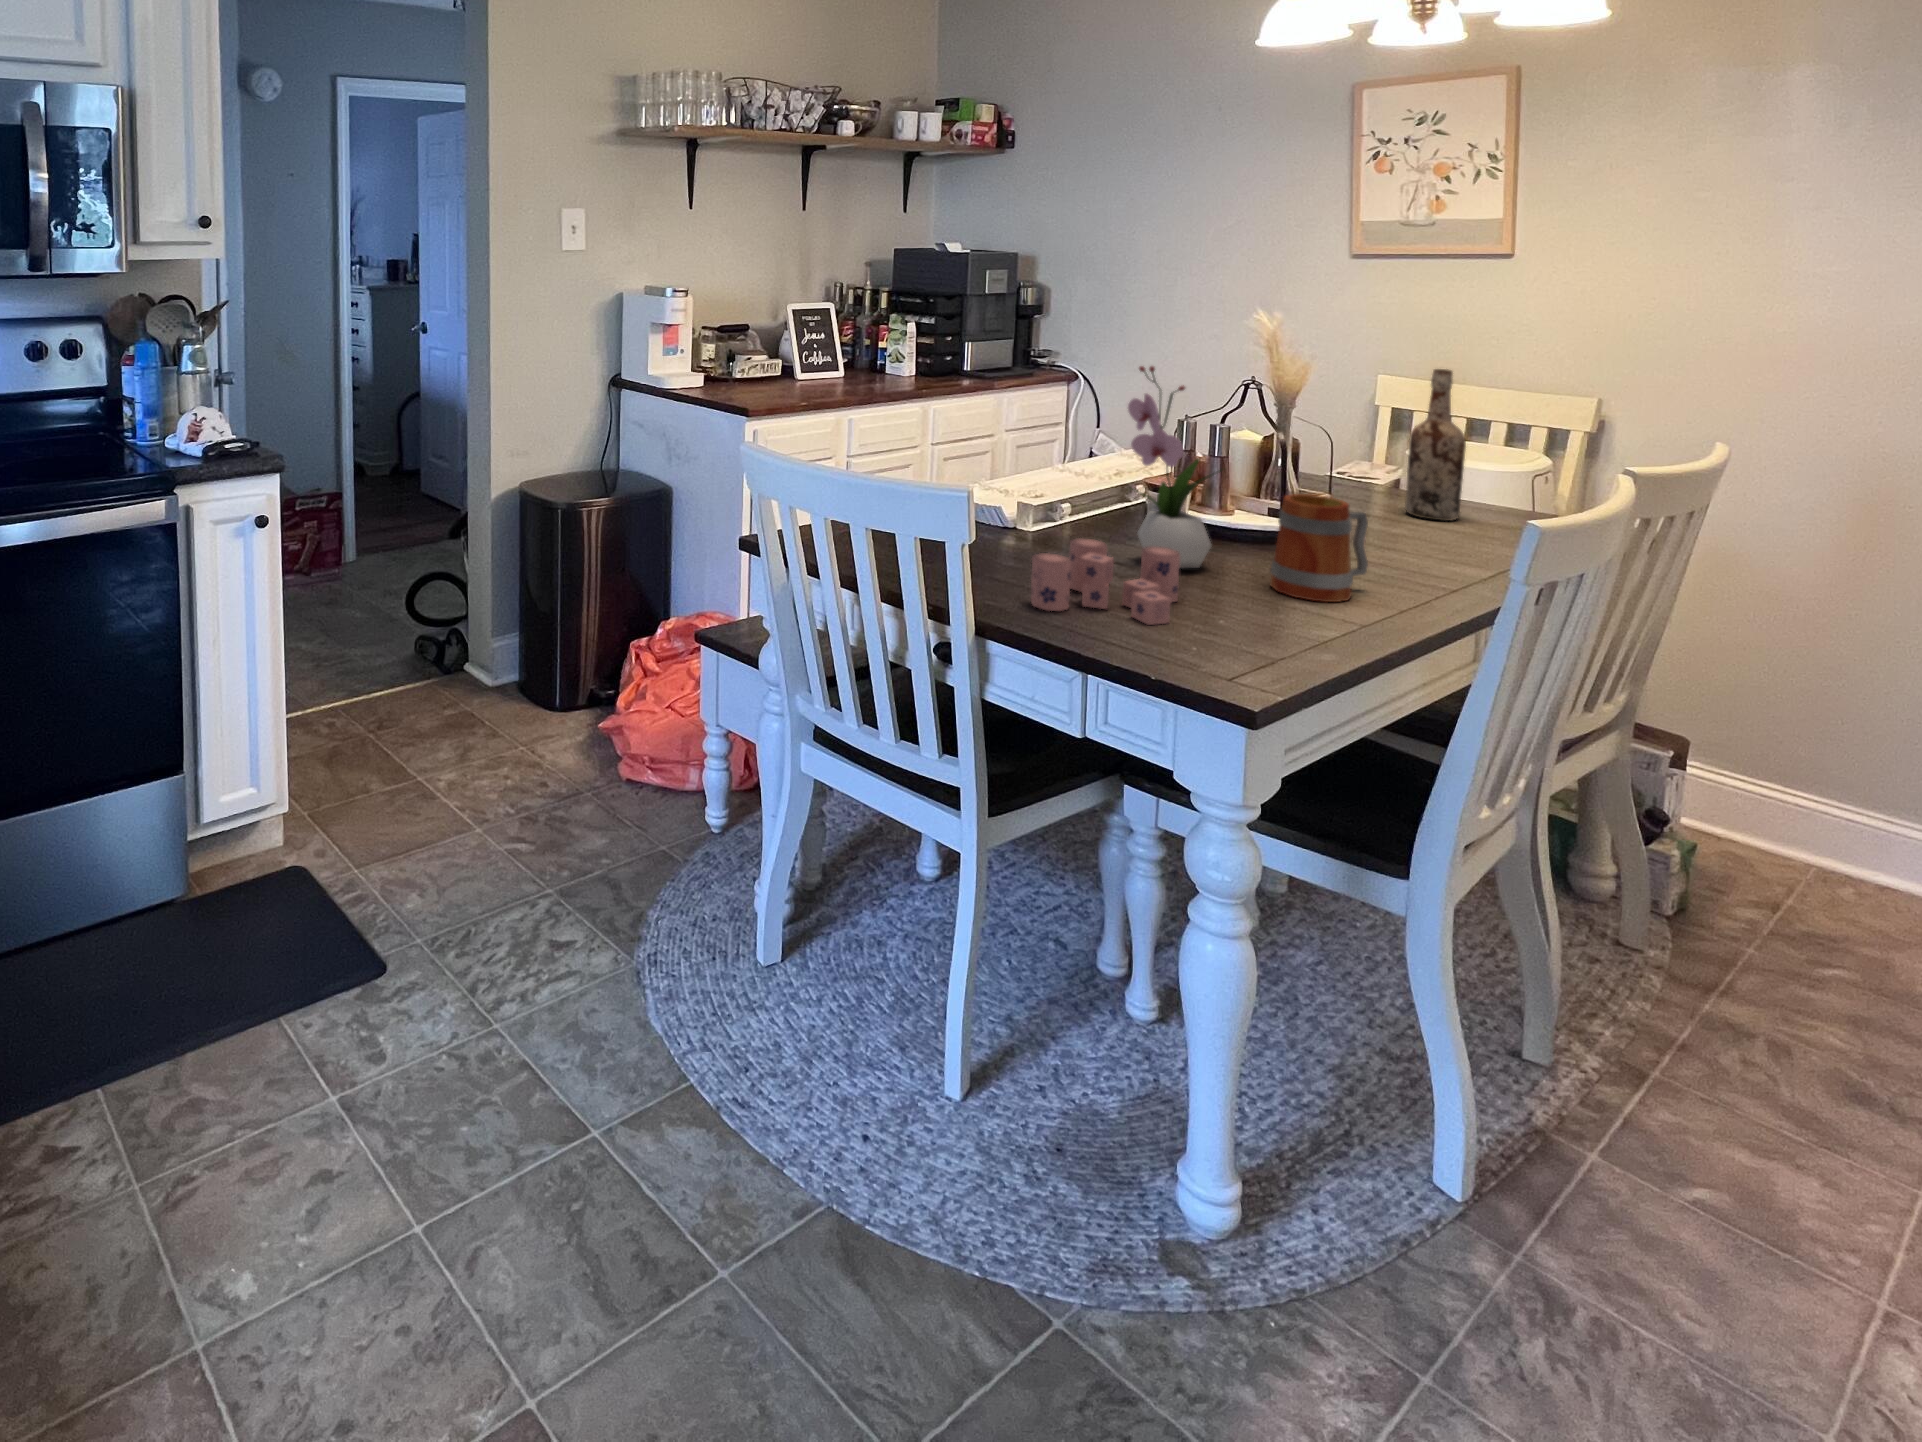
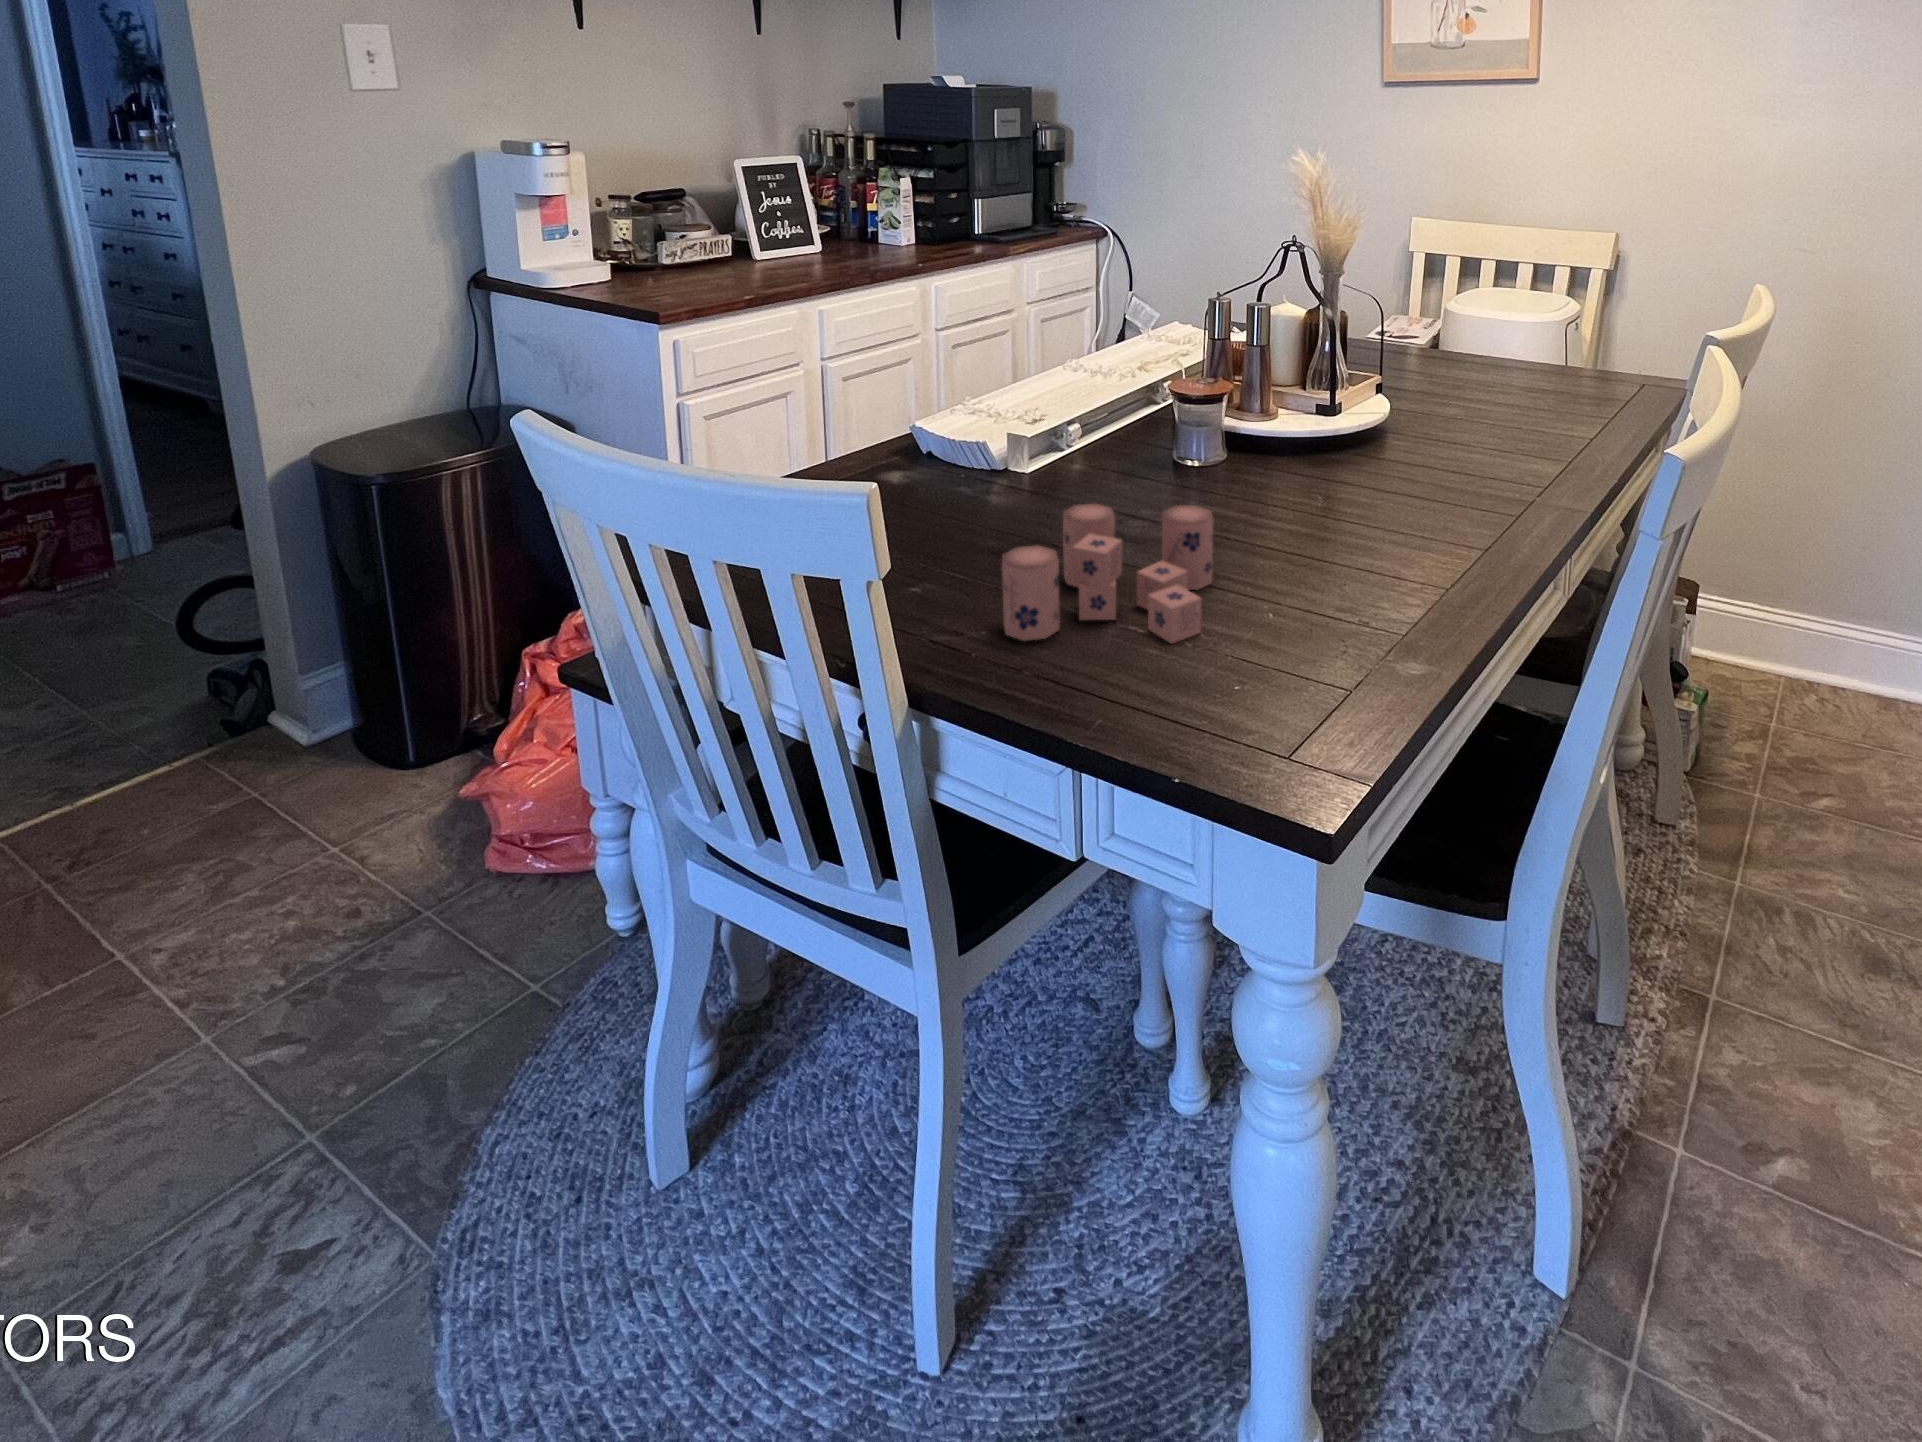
flower arrangement: present [1128,366,1216,568] -> none [1140,235,1270,519]
wine bottle: present [1405,369,1466,521] -> none [1453,213,1513,390]
mug: present [1270,494,1368,602] -> none [1326,400,1438,549]

